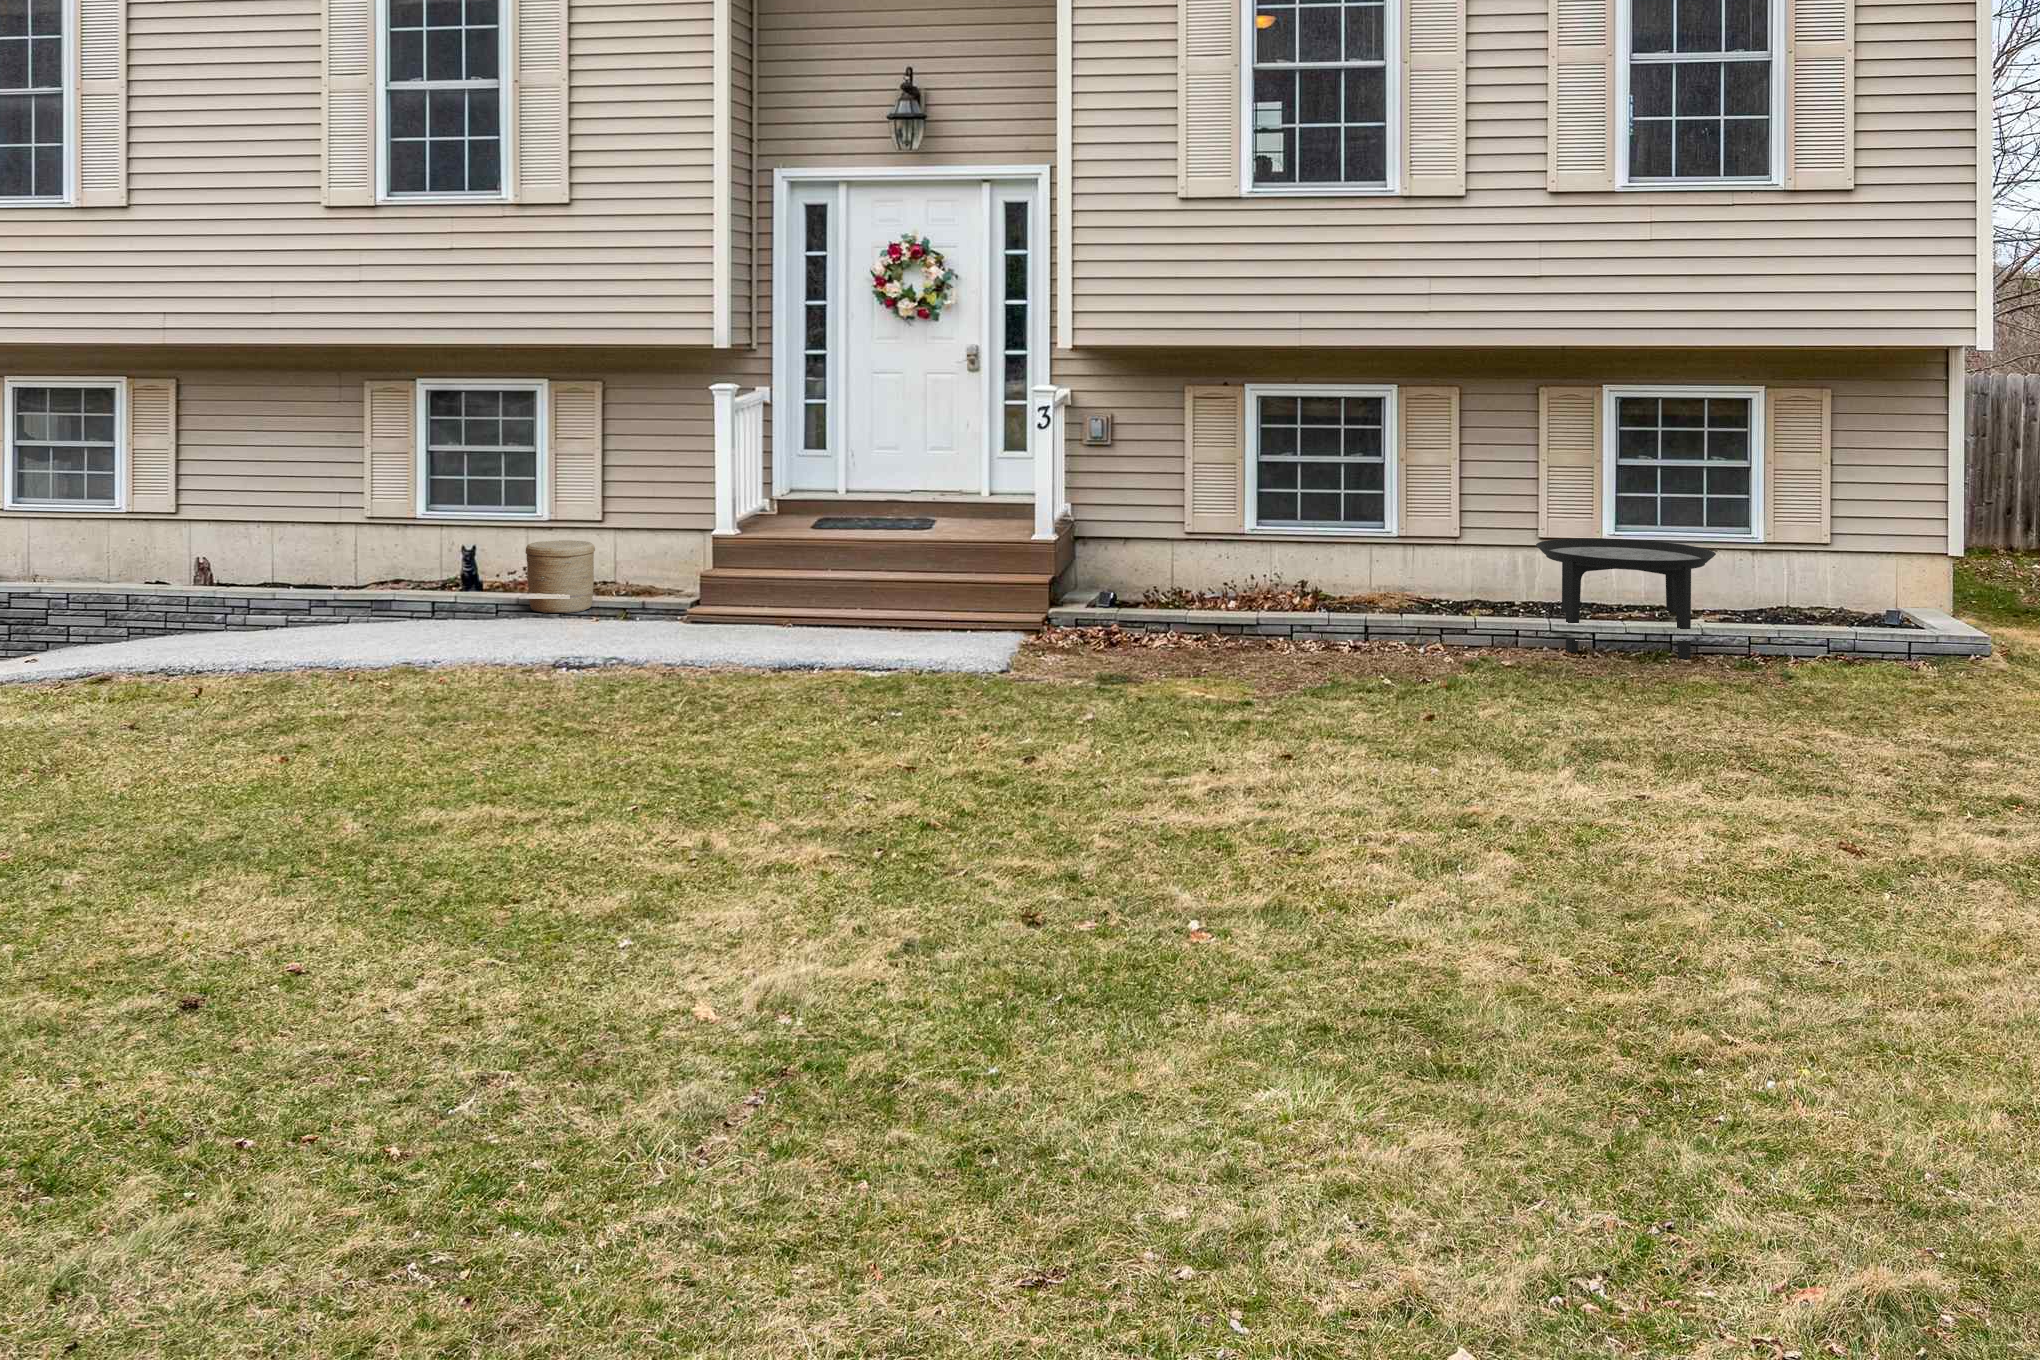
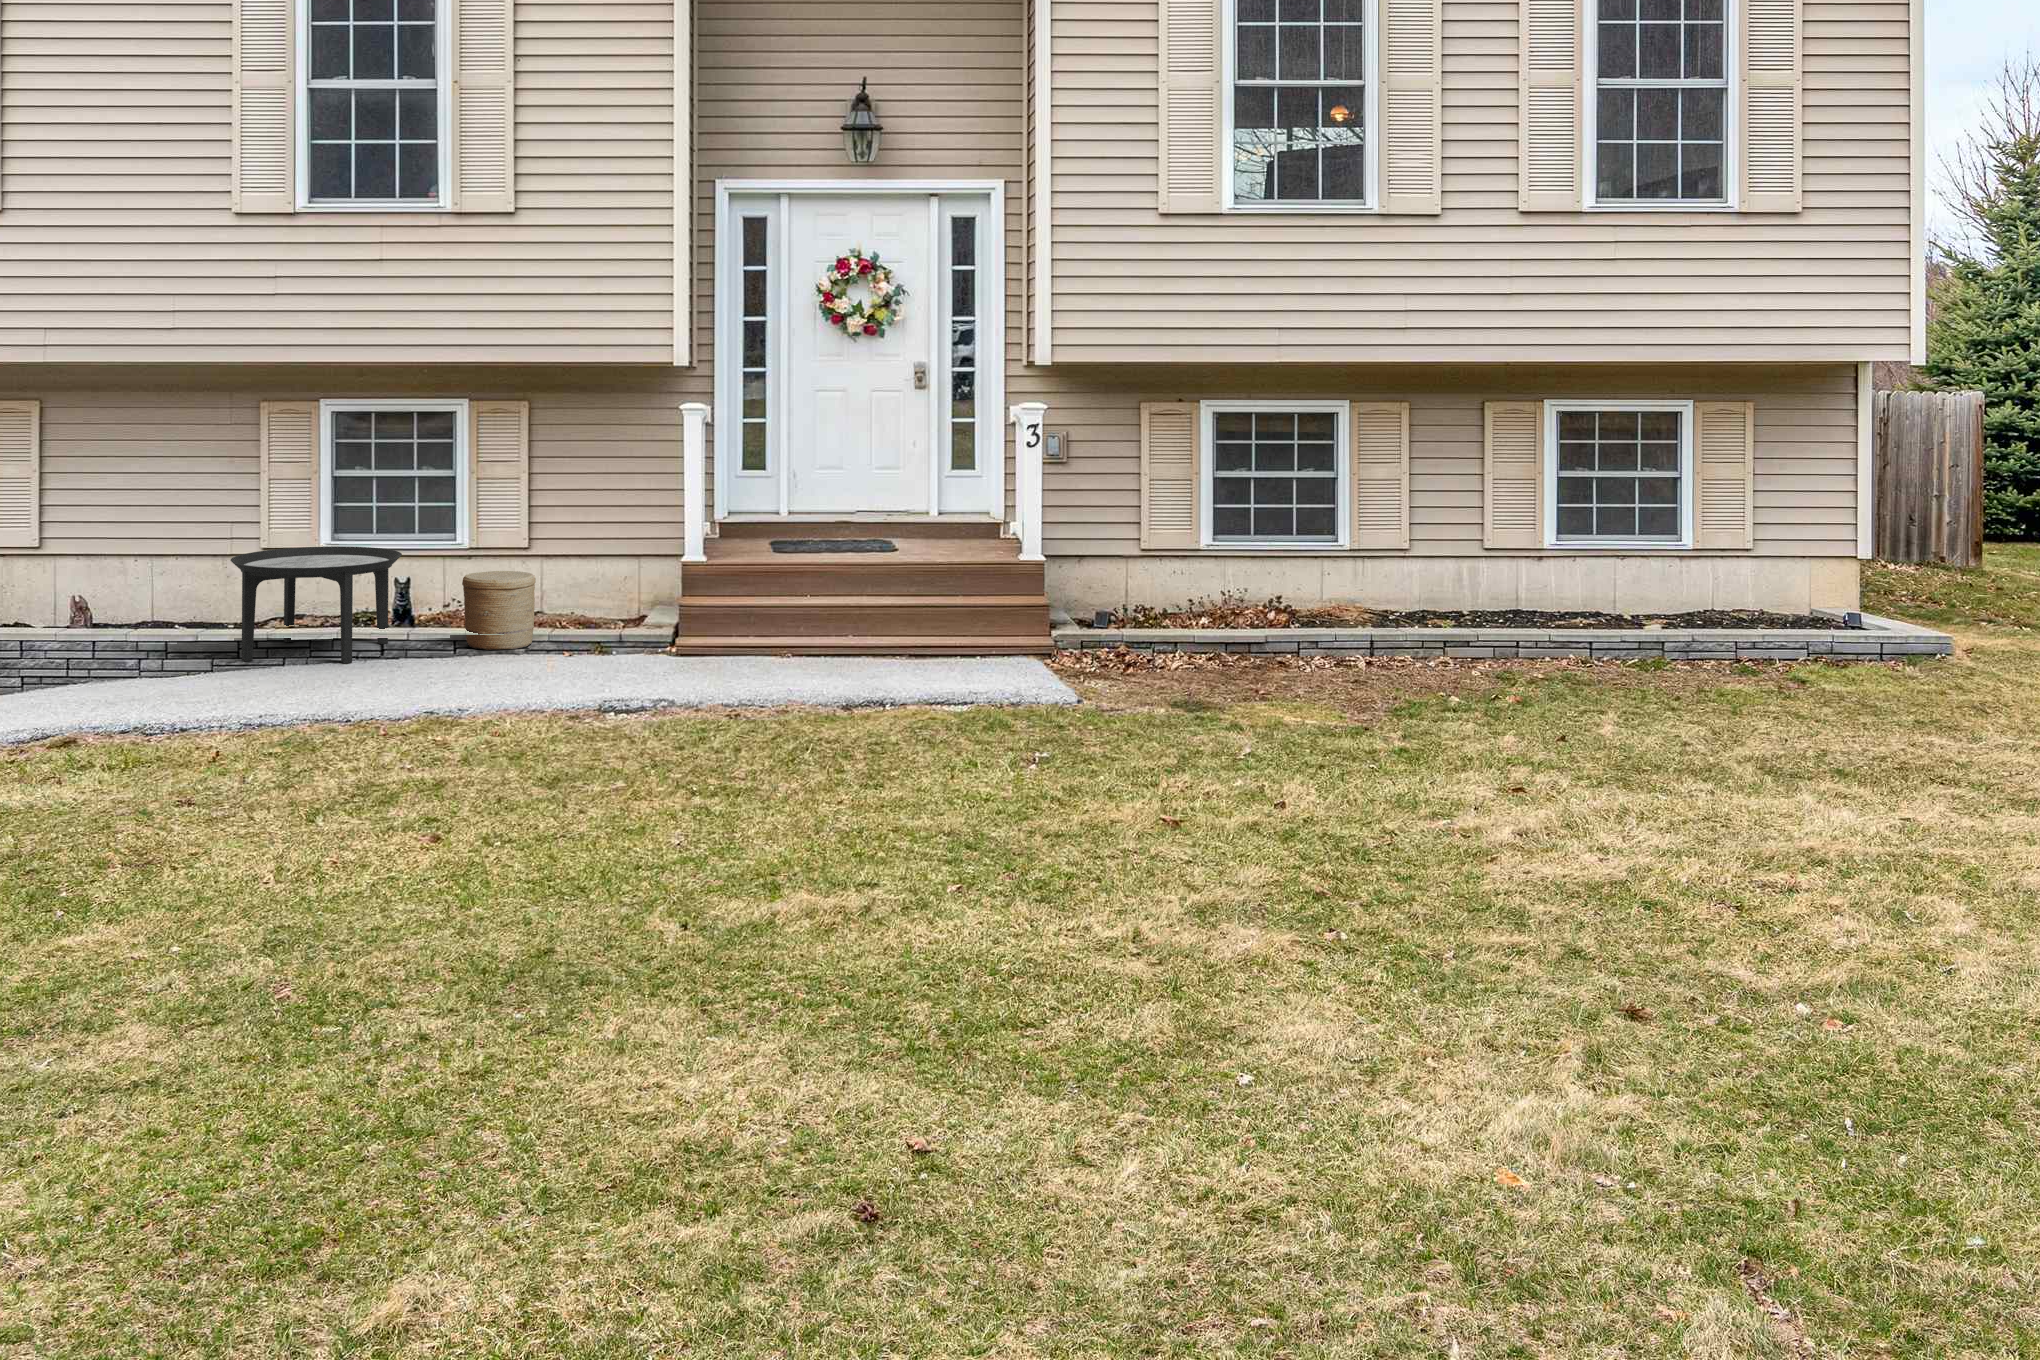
round table: present [1536,538,1716,659] -> present [230,546,402,663]

